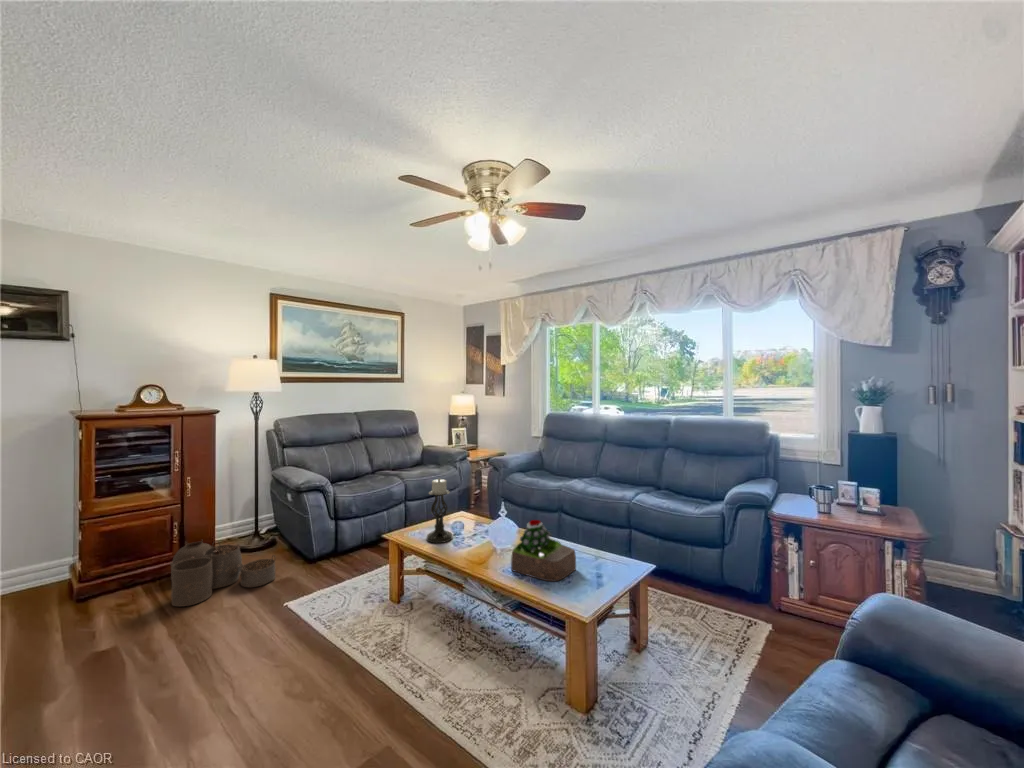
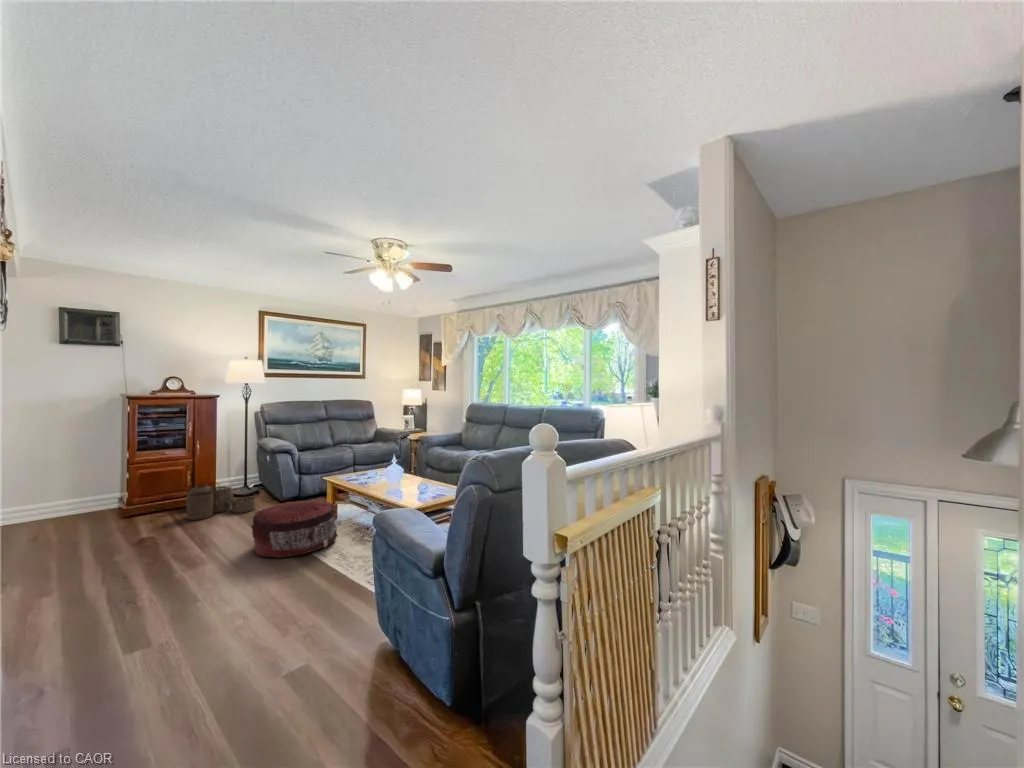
candle holder: present [426,478,452,543] -> none [350,440,368,481]
succulent plant: present [511,520,576,581] -> none [392,462,431,496]
pouf: none [282,579,424,712] -> present [251,500,338,557]

